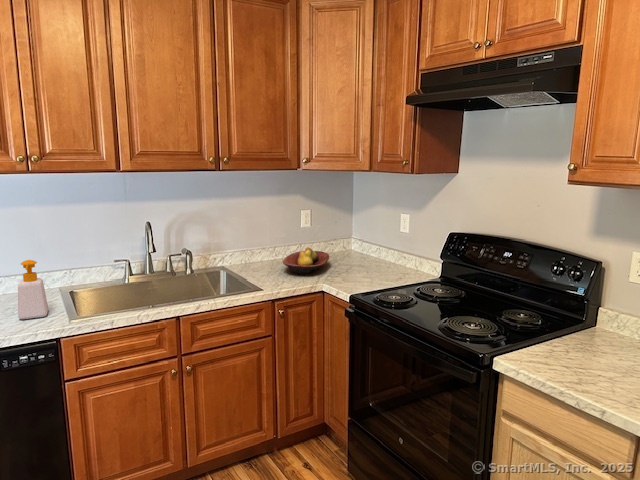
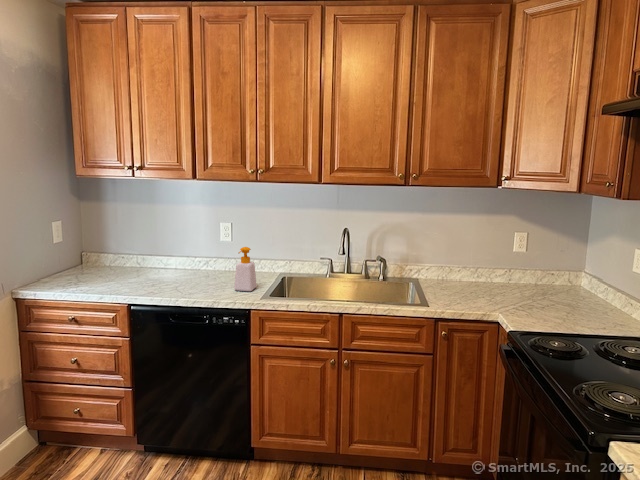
fruit bowl: present [283,247,329,275] -> none [467,273,531,301]

